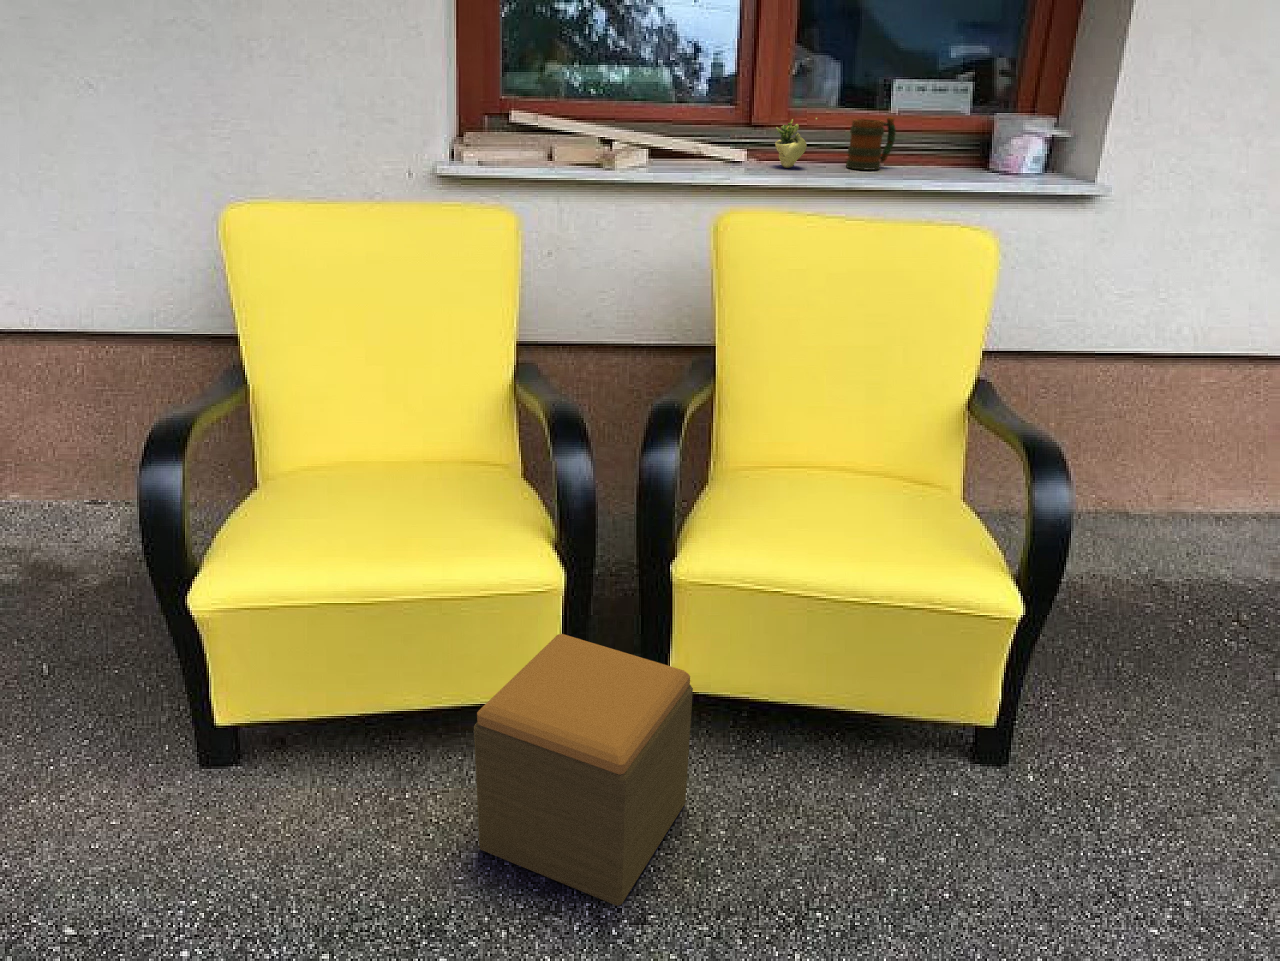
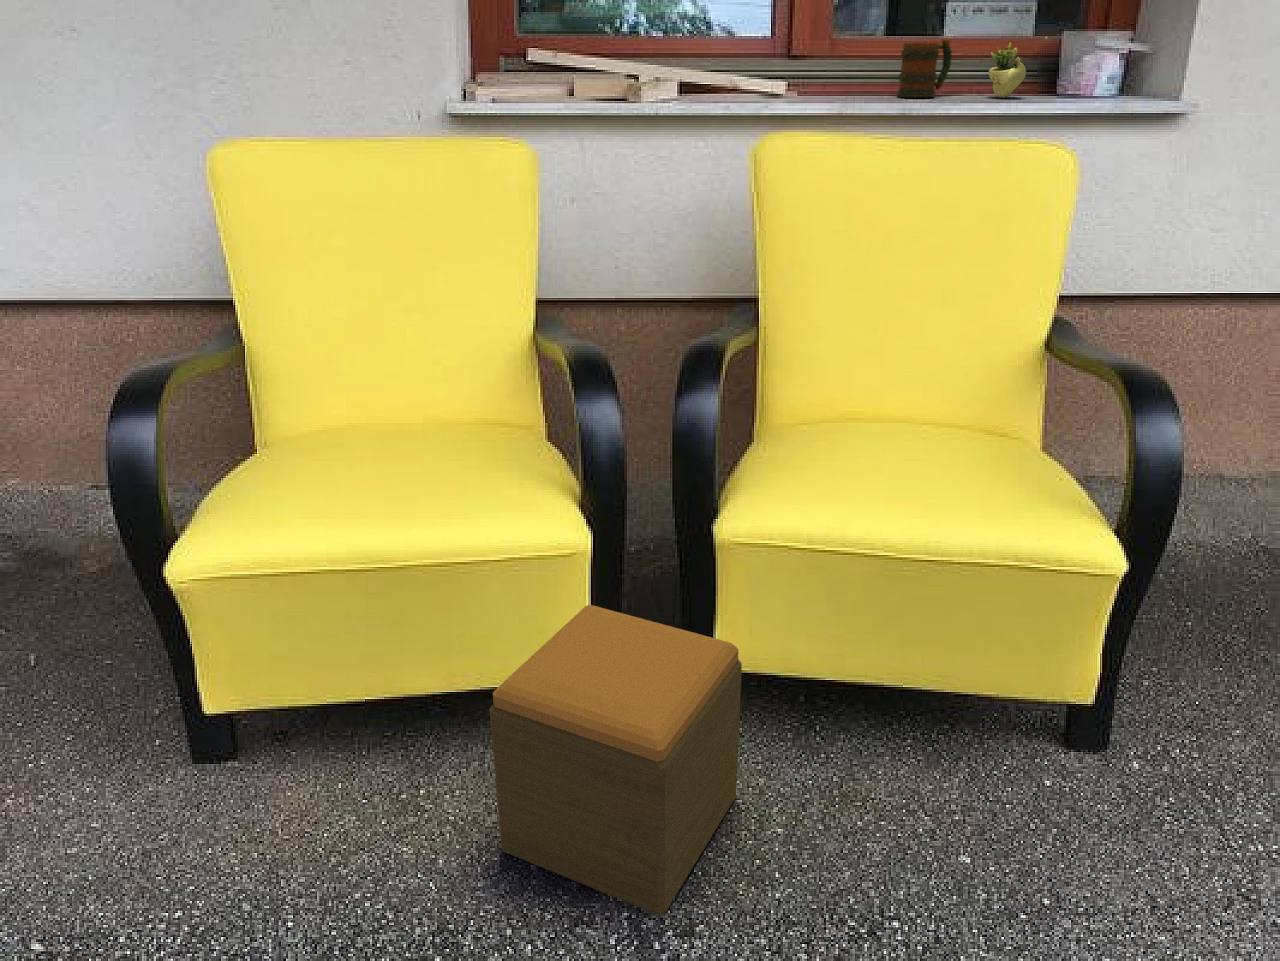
succulent plant: present [775,118,817,168] -> present [989,37,1048,98]

